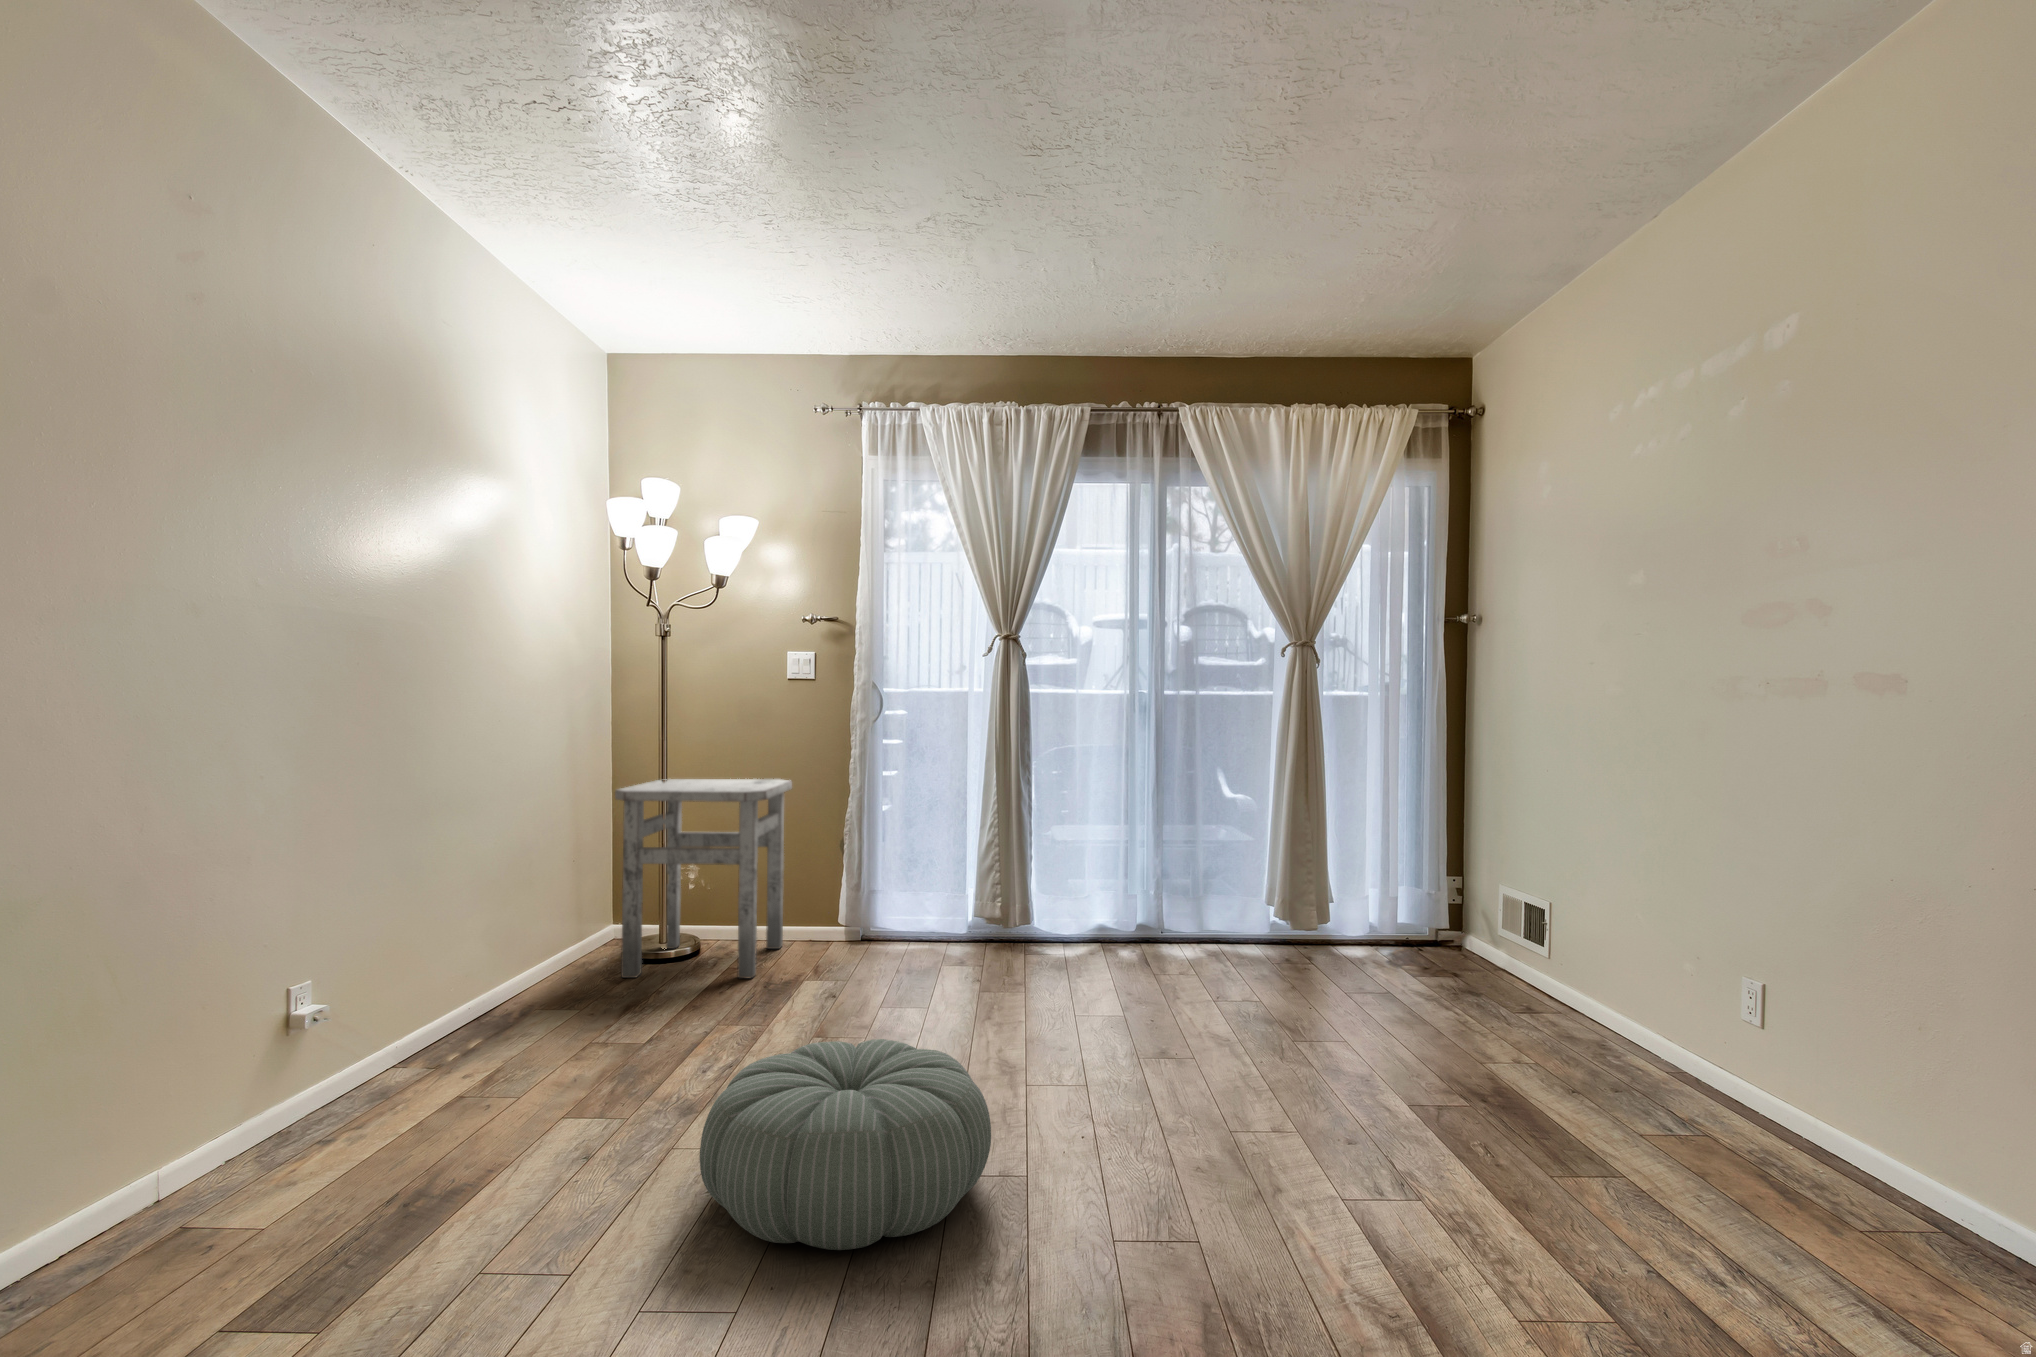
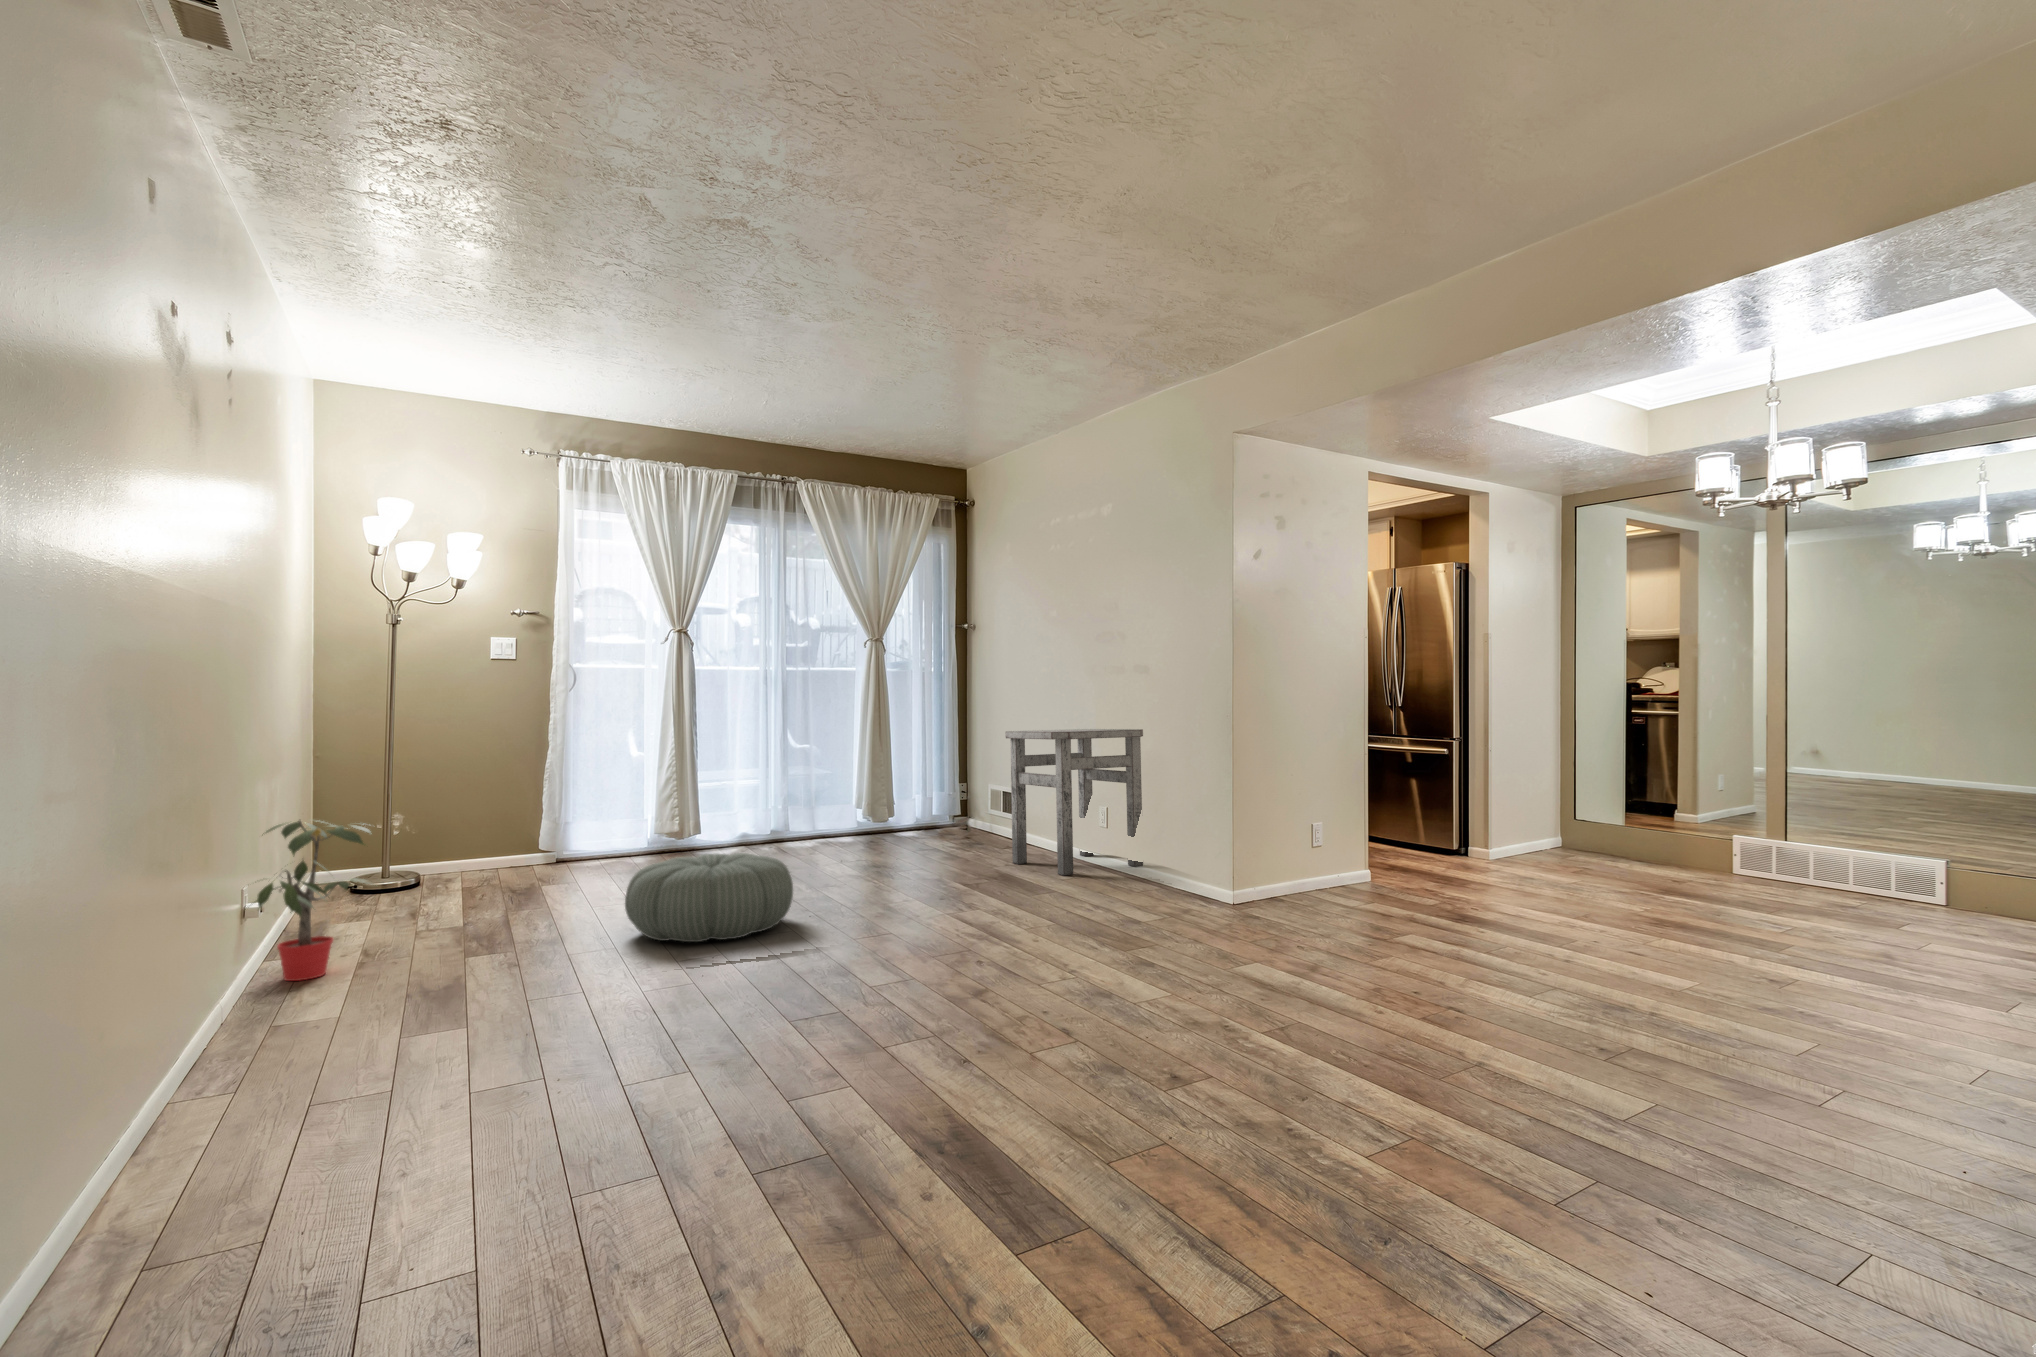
side table: present [615,779,792,978] -> present [1005,729,1143,876]
potted plant: none [175,937,458,1174] -> present [255,821,370,981]

